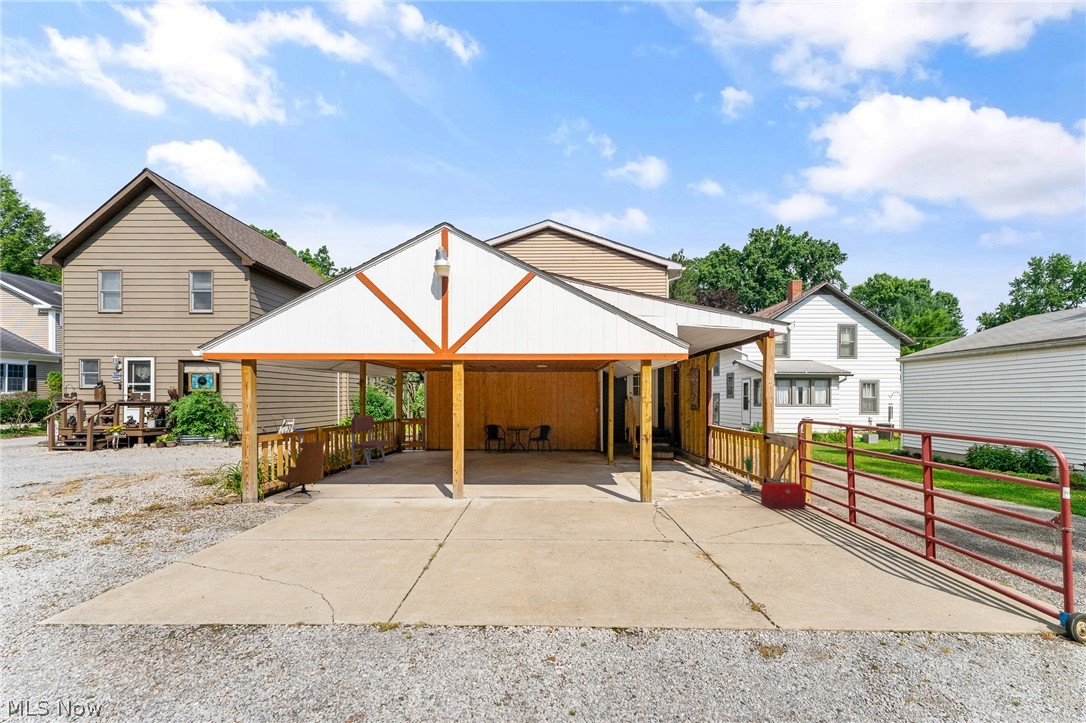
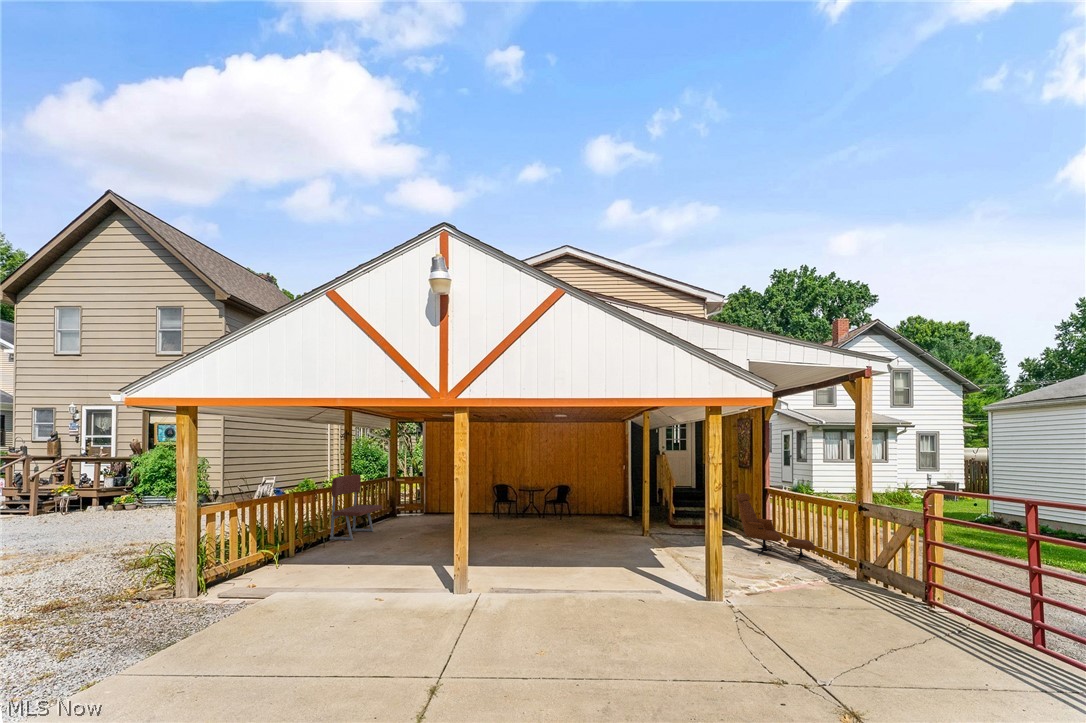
lounge chair: present [276,440,325,498] -> present [737,493,816,561]
potted plant: present [743,456,754,491] -> none [820,525,859,581]
toolbox: present [761,478,805,509] -> none [869,568,936,613]

